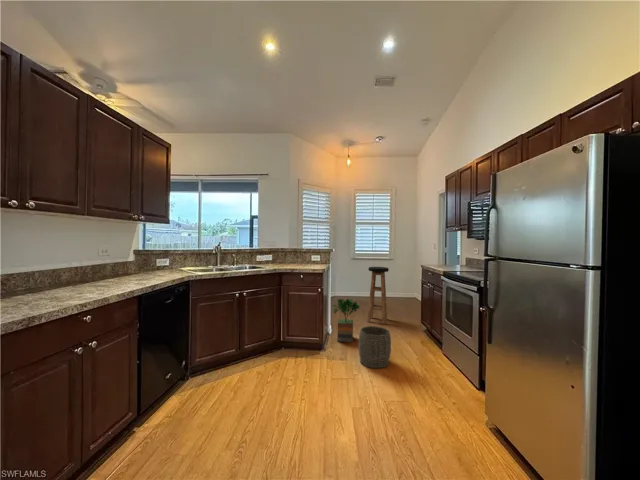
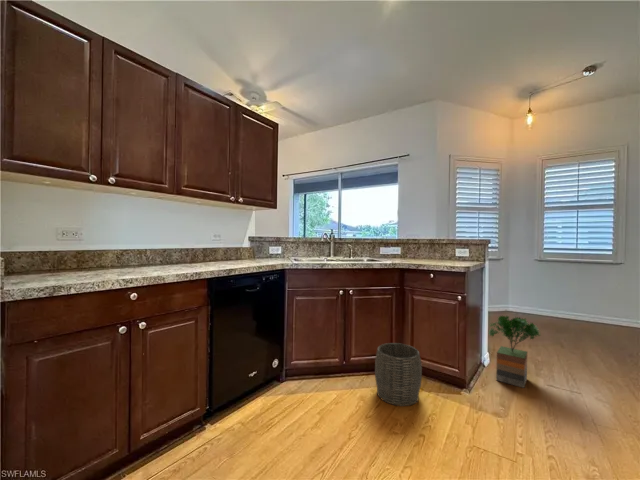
bar stool: present [367,267,389,324] -> none [562,271,608,369]
woven basket: present [359,326,391,368] -> present [375,343,422,406]

